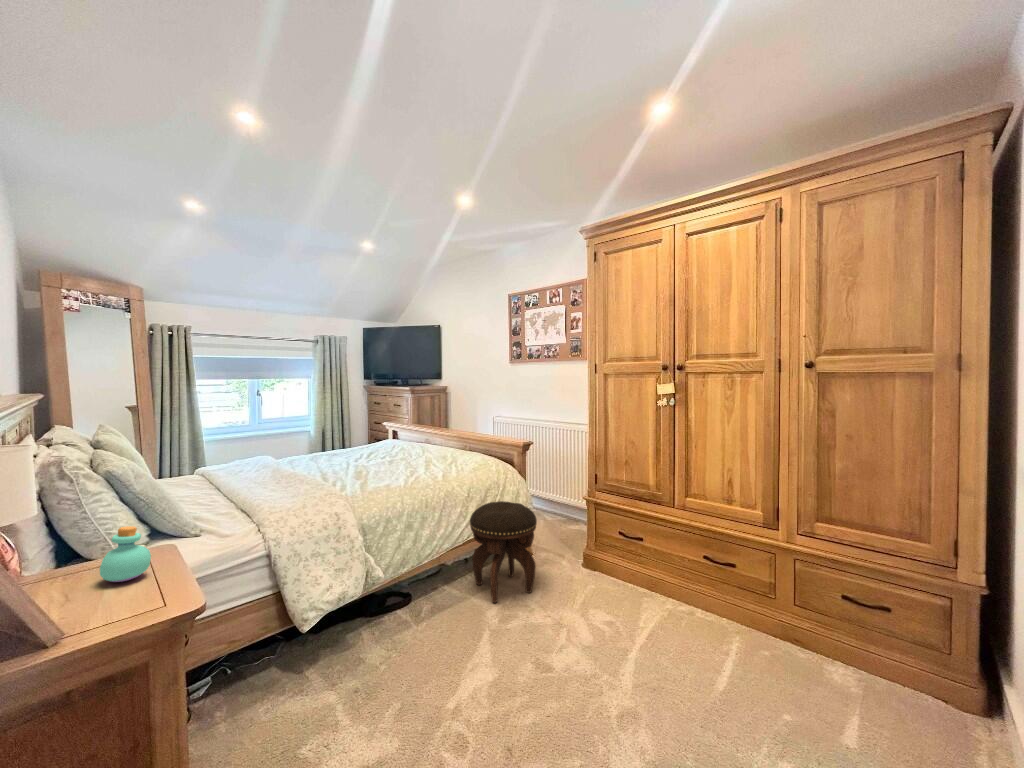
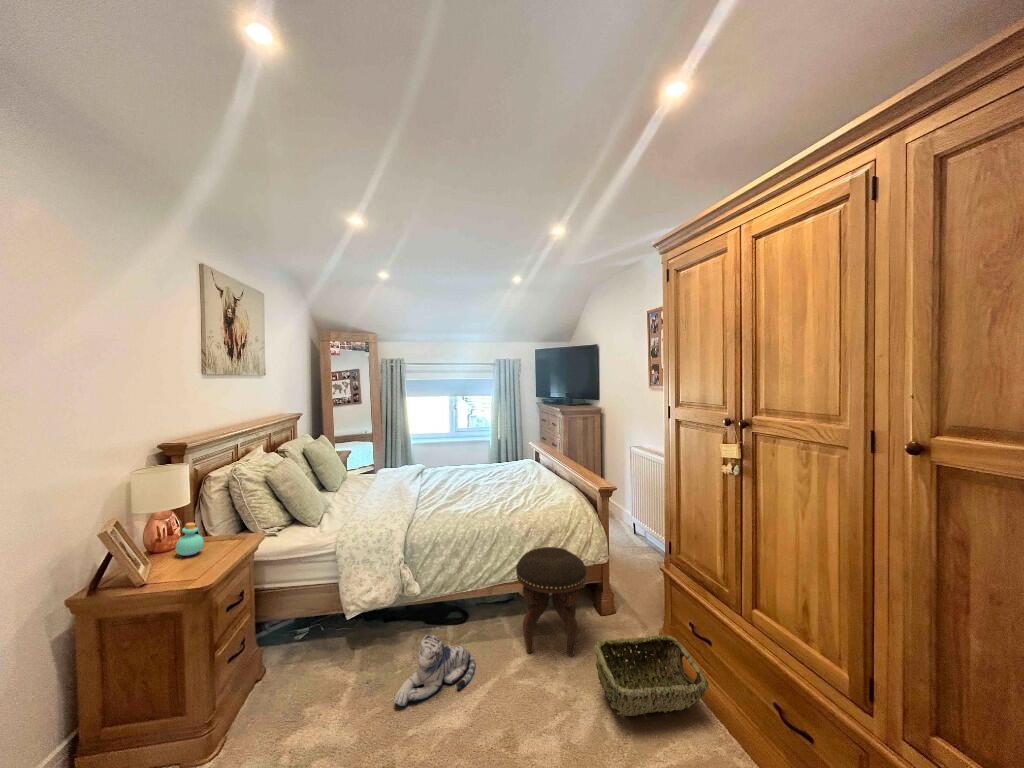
woven basket: none [568,547,649,614] -> present [594,635,708,716]
plush toy: none [405,609,465,692] -> present [394,635,476,706]

